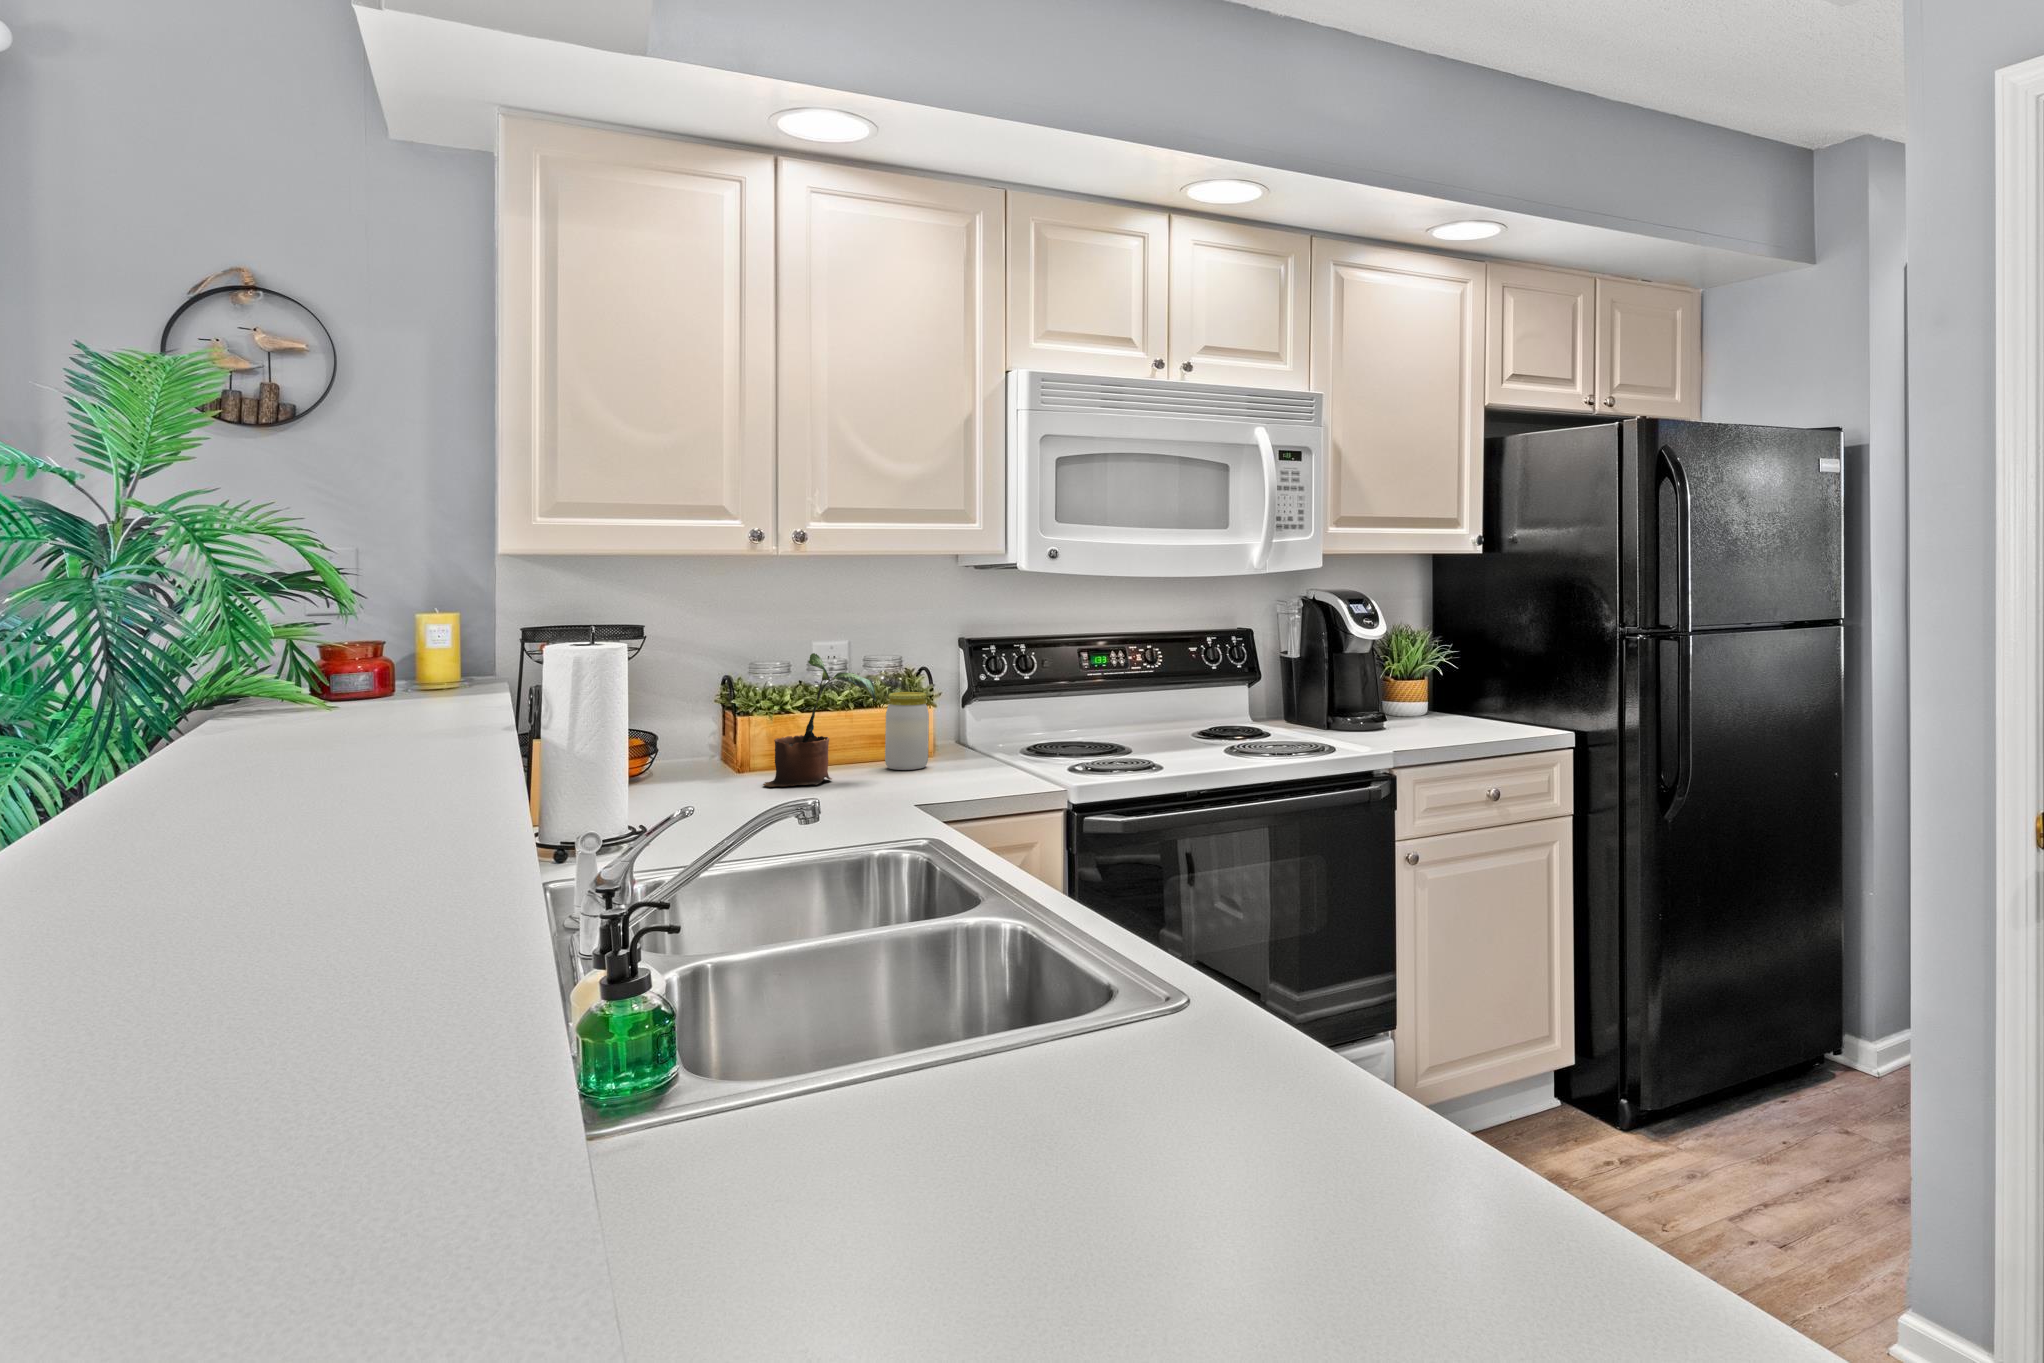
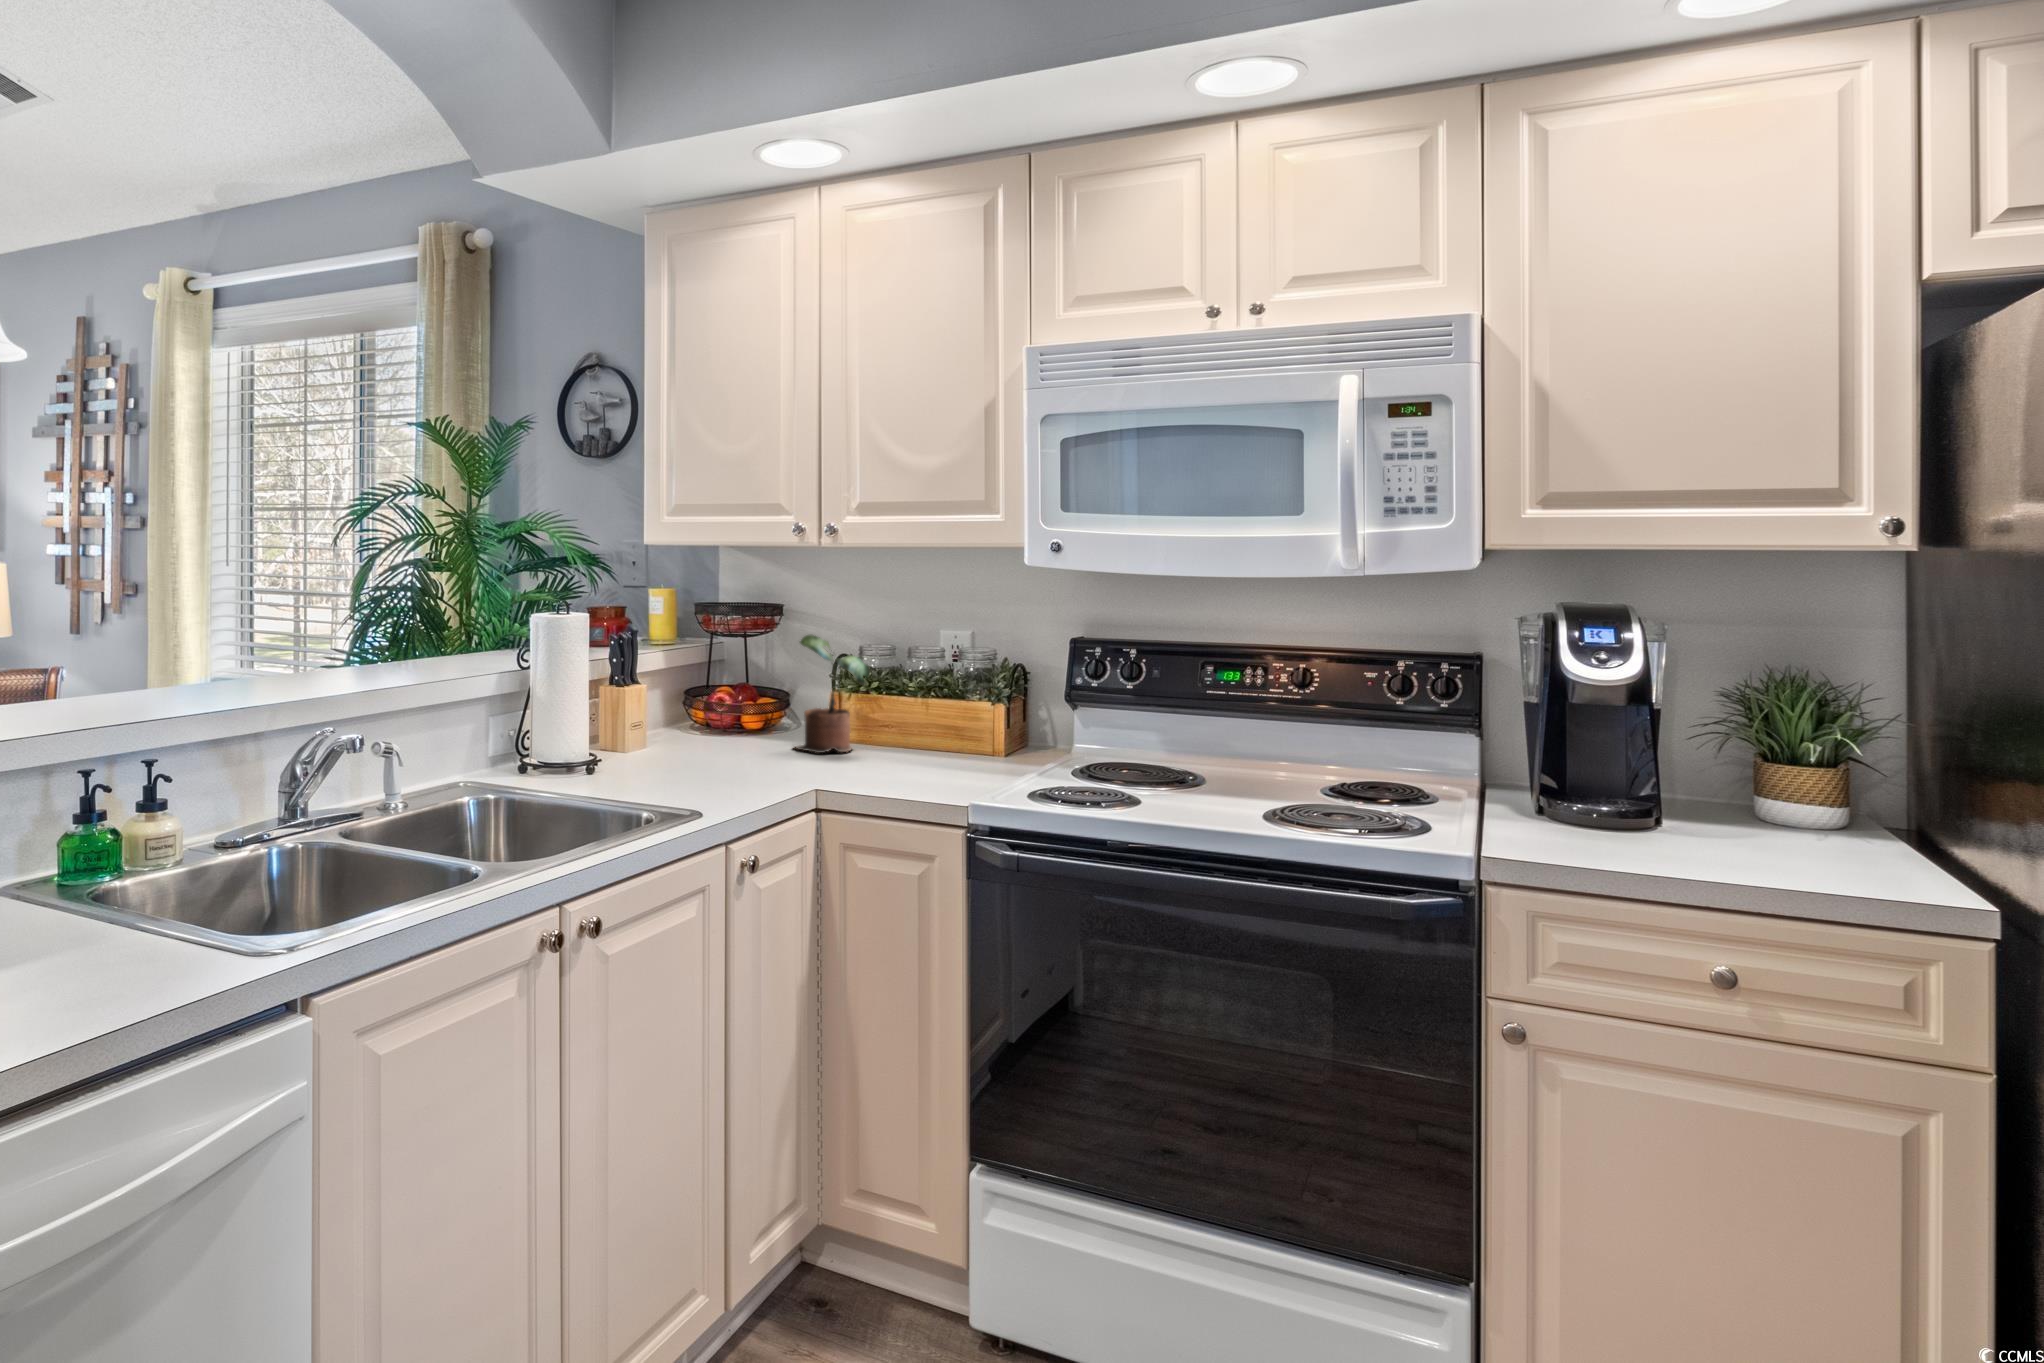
jar: present [885,692,929,770] -> none [917,682,959,759]

